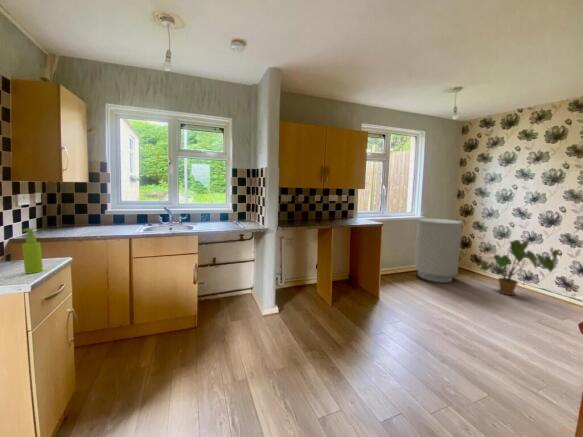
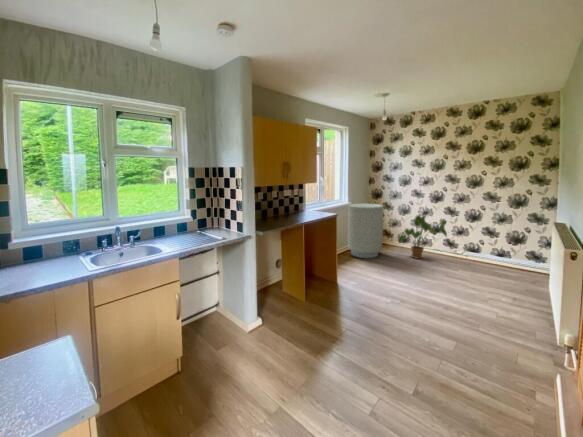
soap dispenser: present [22,228,43,274] -> none [26,314,67,401]

